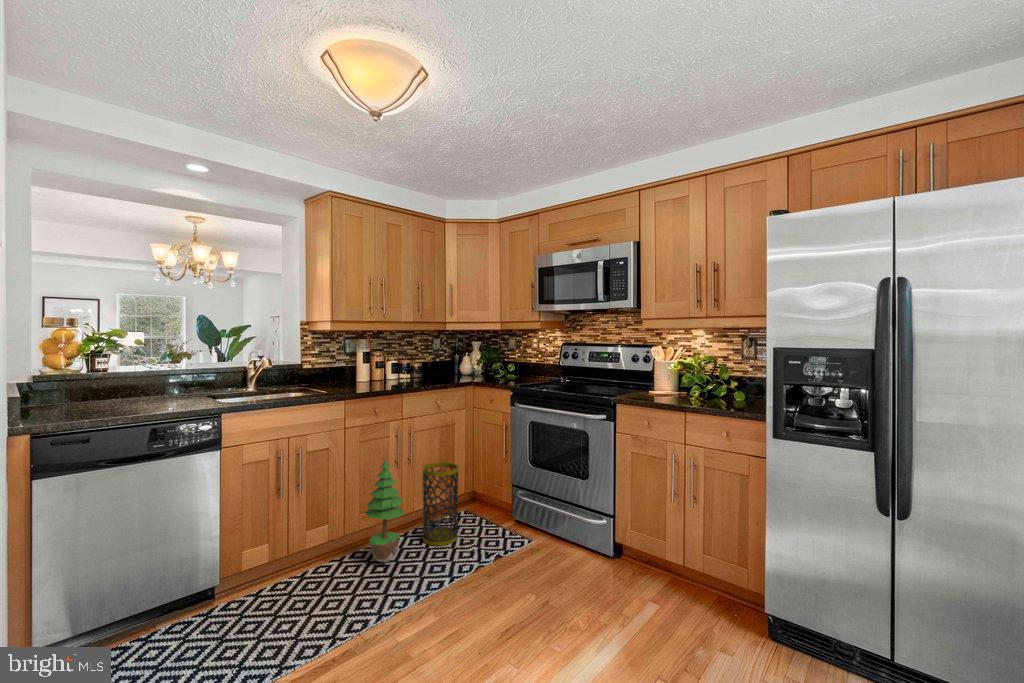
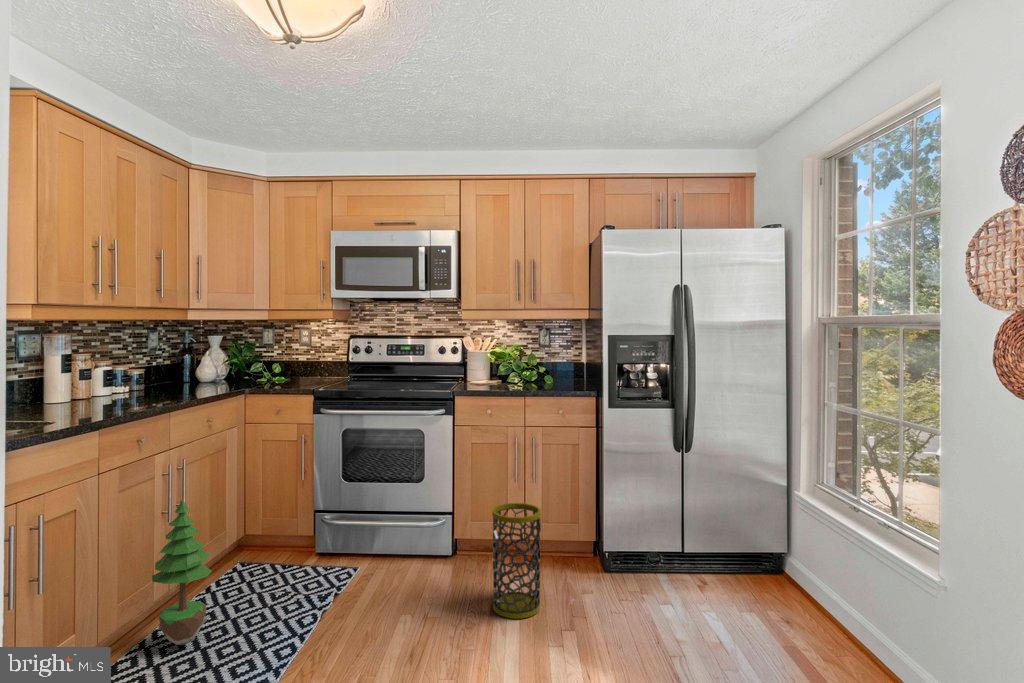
trash can: present [423,462,459,546] -> present [492,503,541,619]

